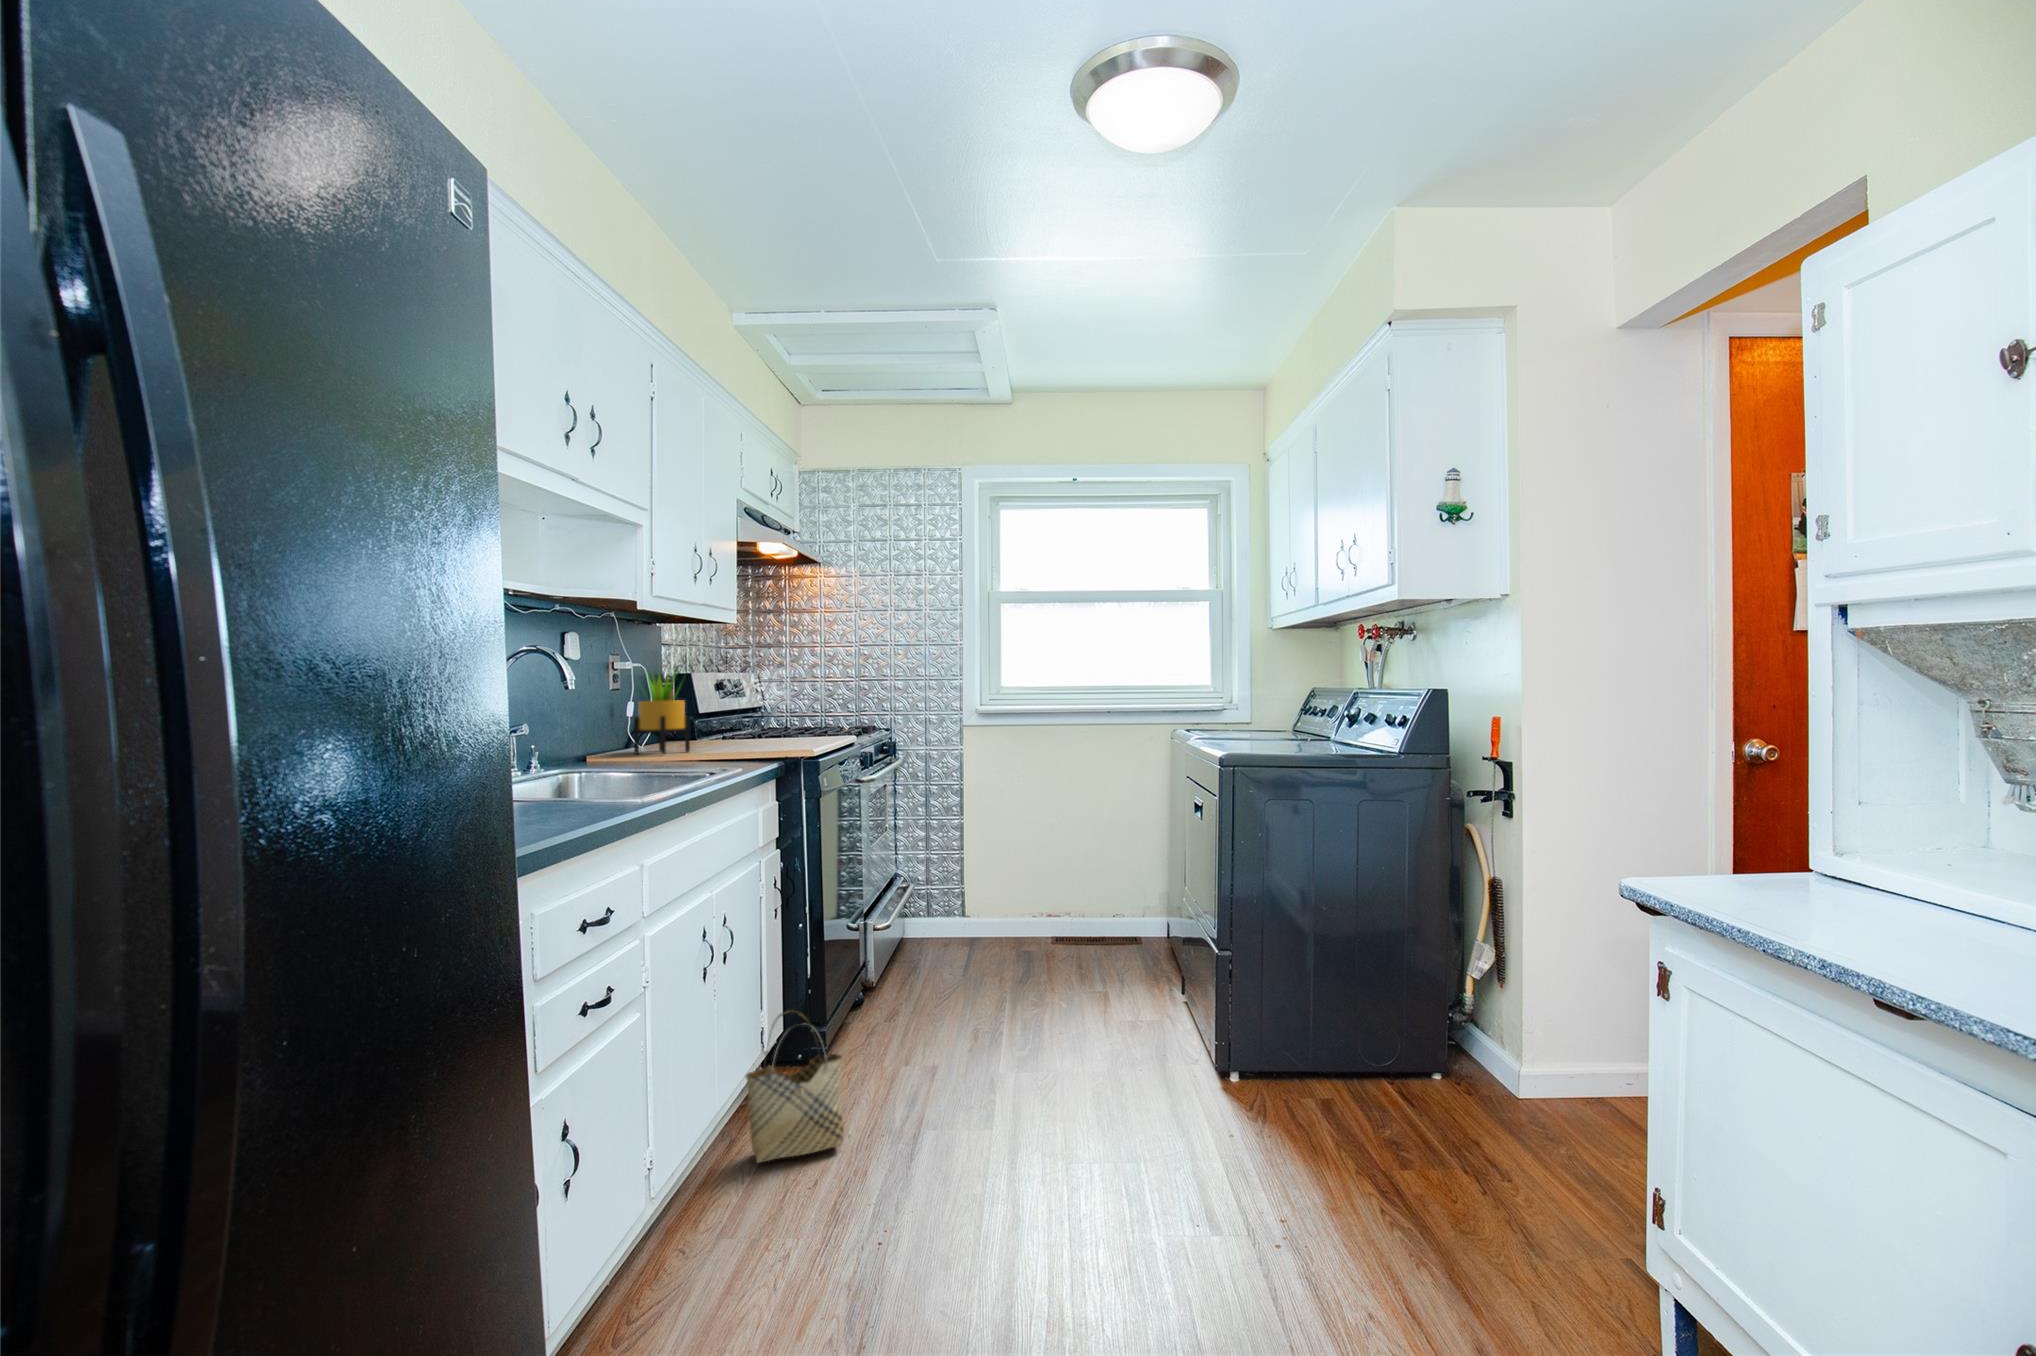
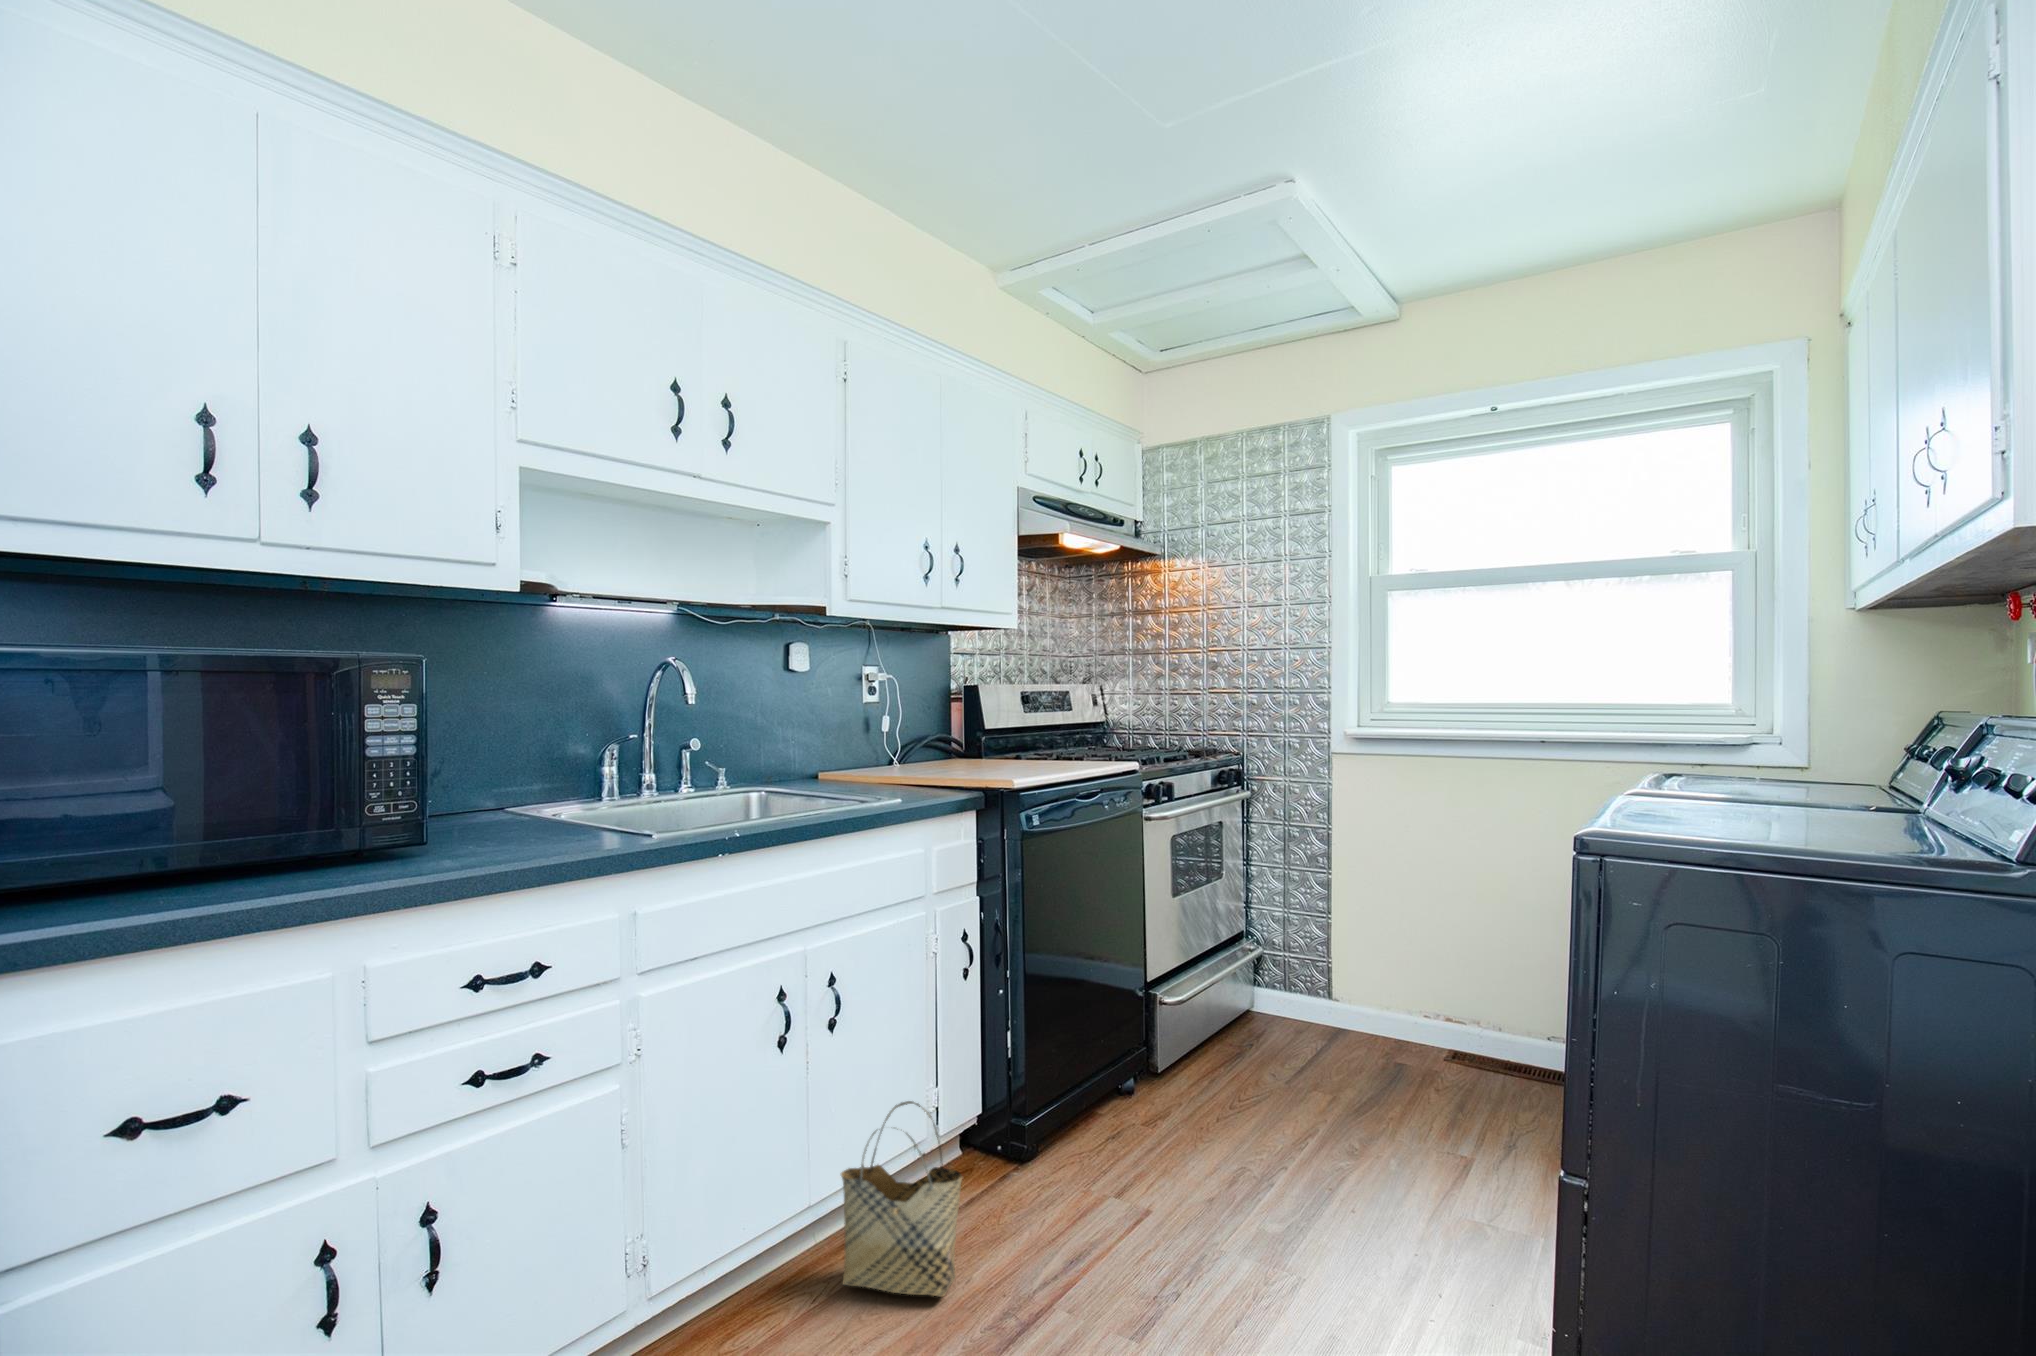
potted plant: present [634,670,690,754] -> none [875,672,934,772]

